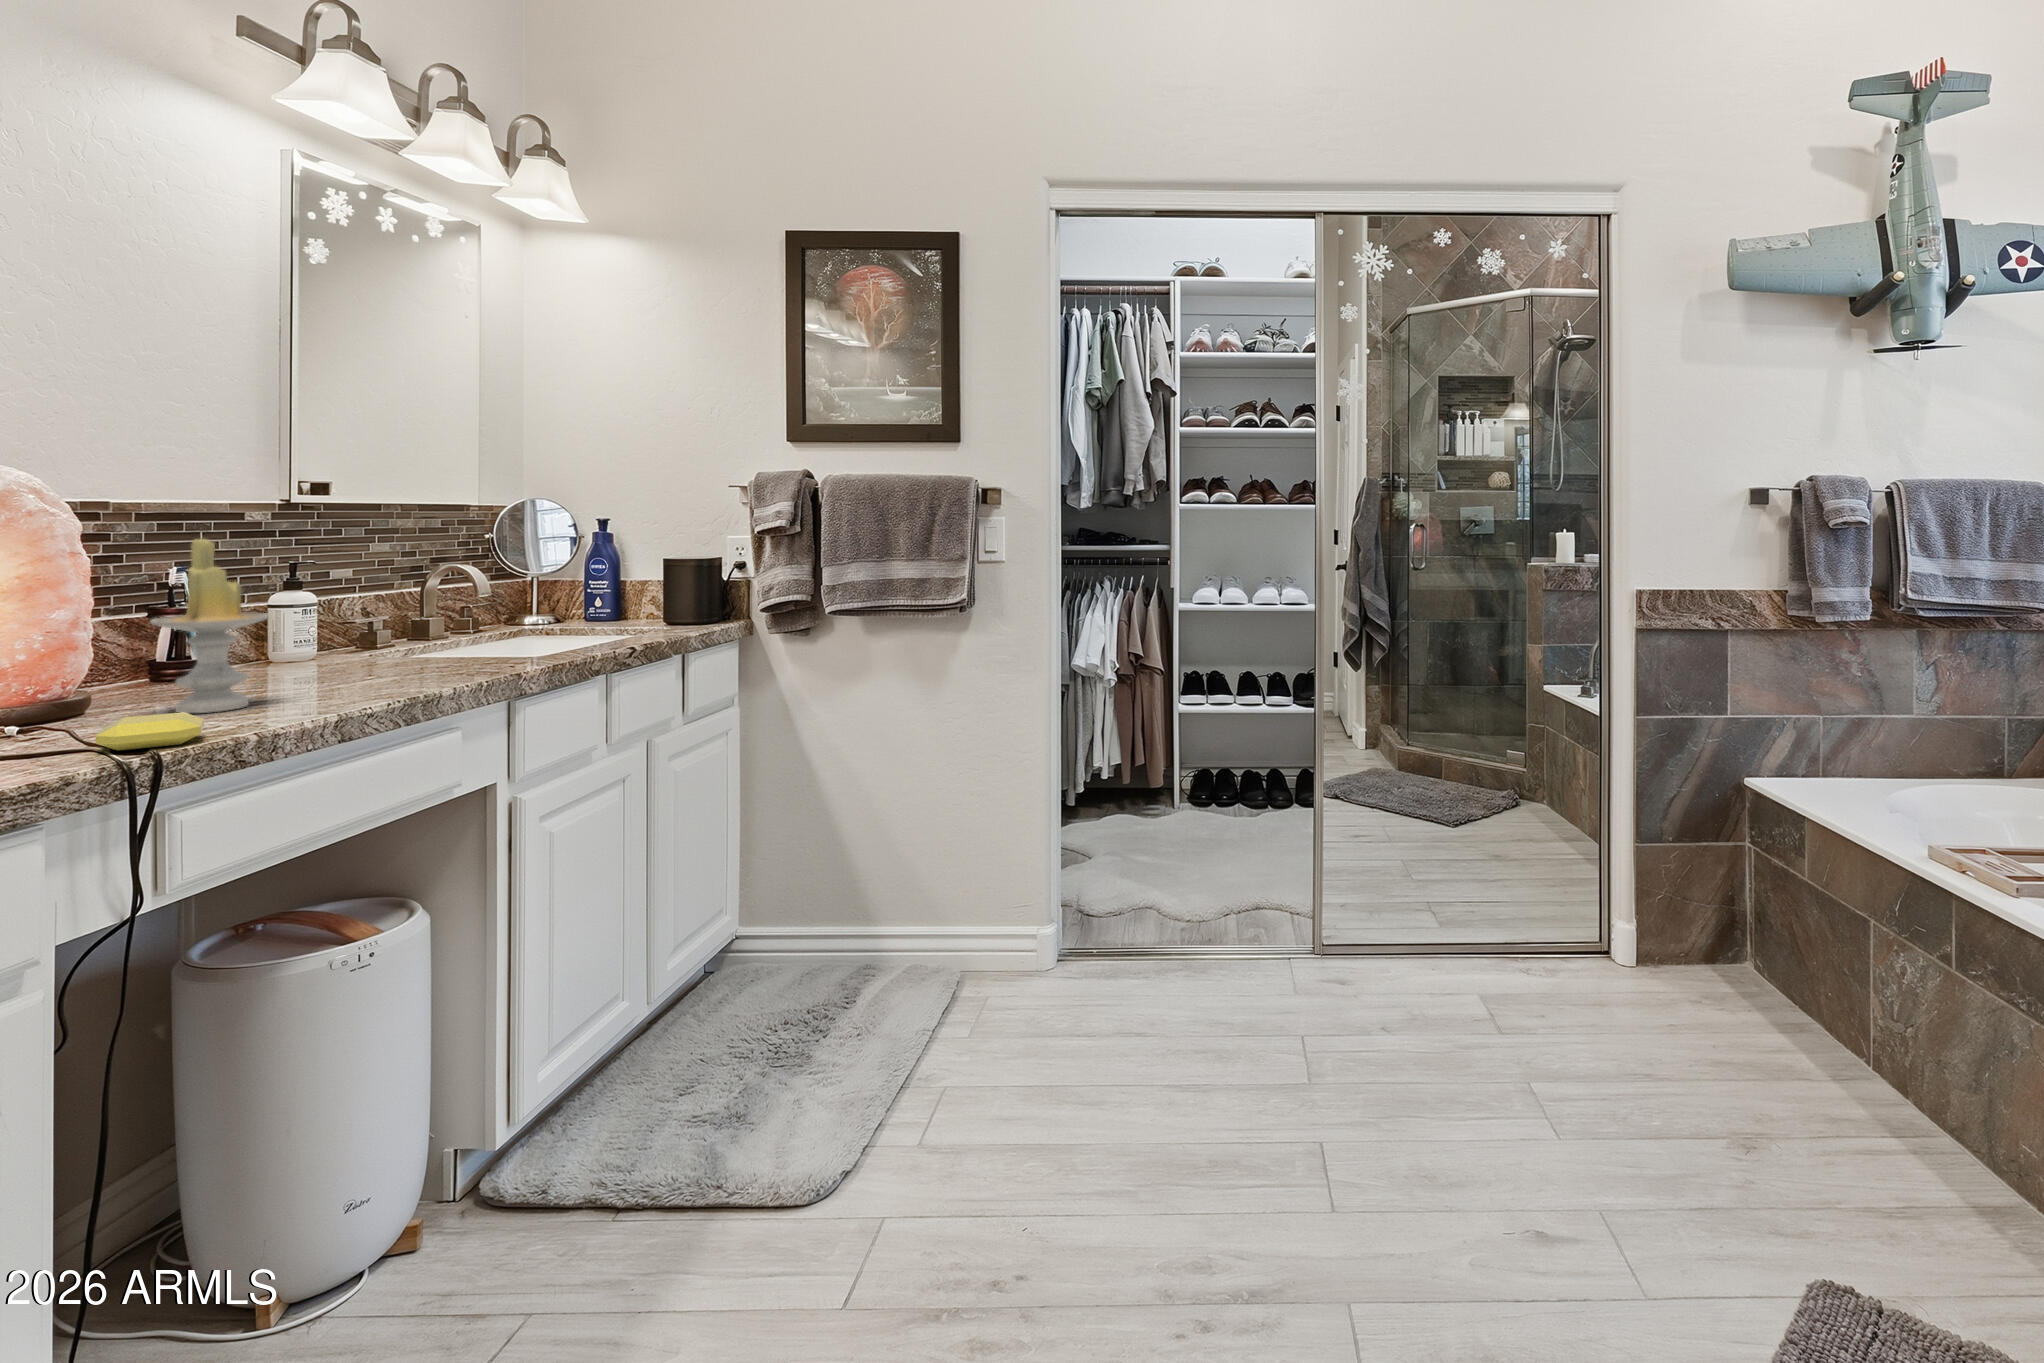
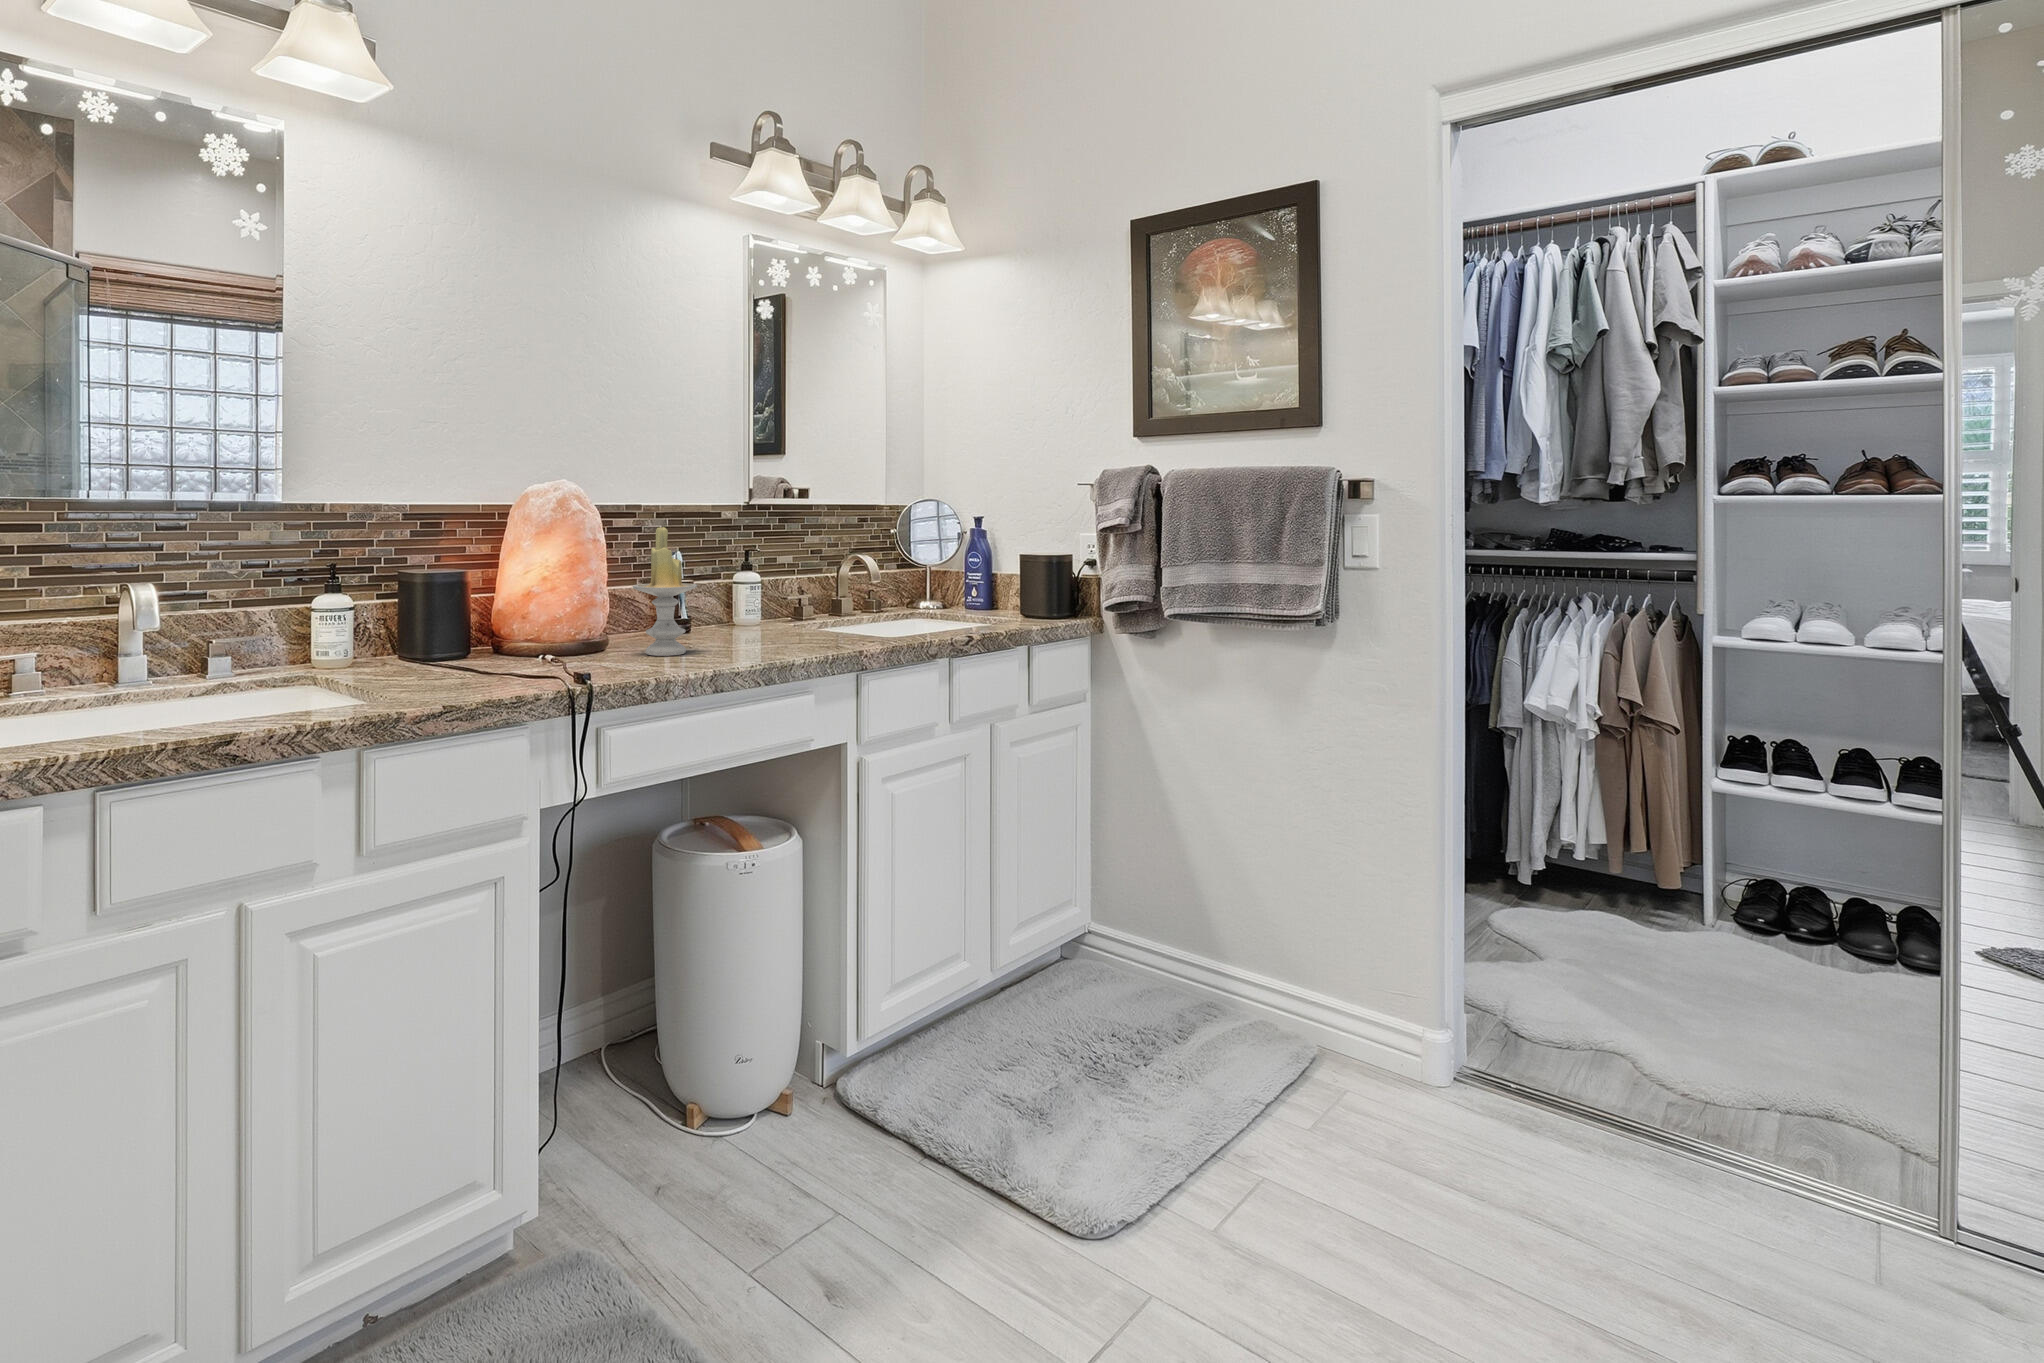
soap bar: present [96,712,204,751] -> none [577,651,636,674]

